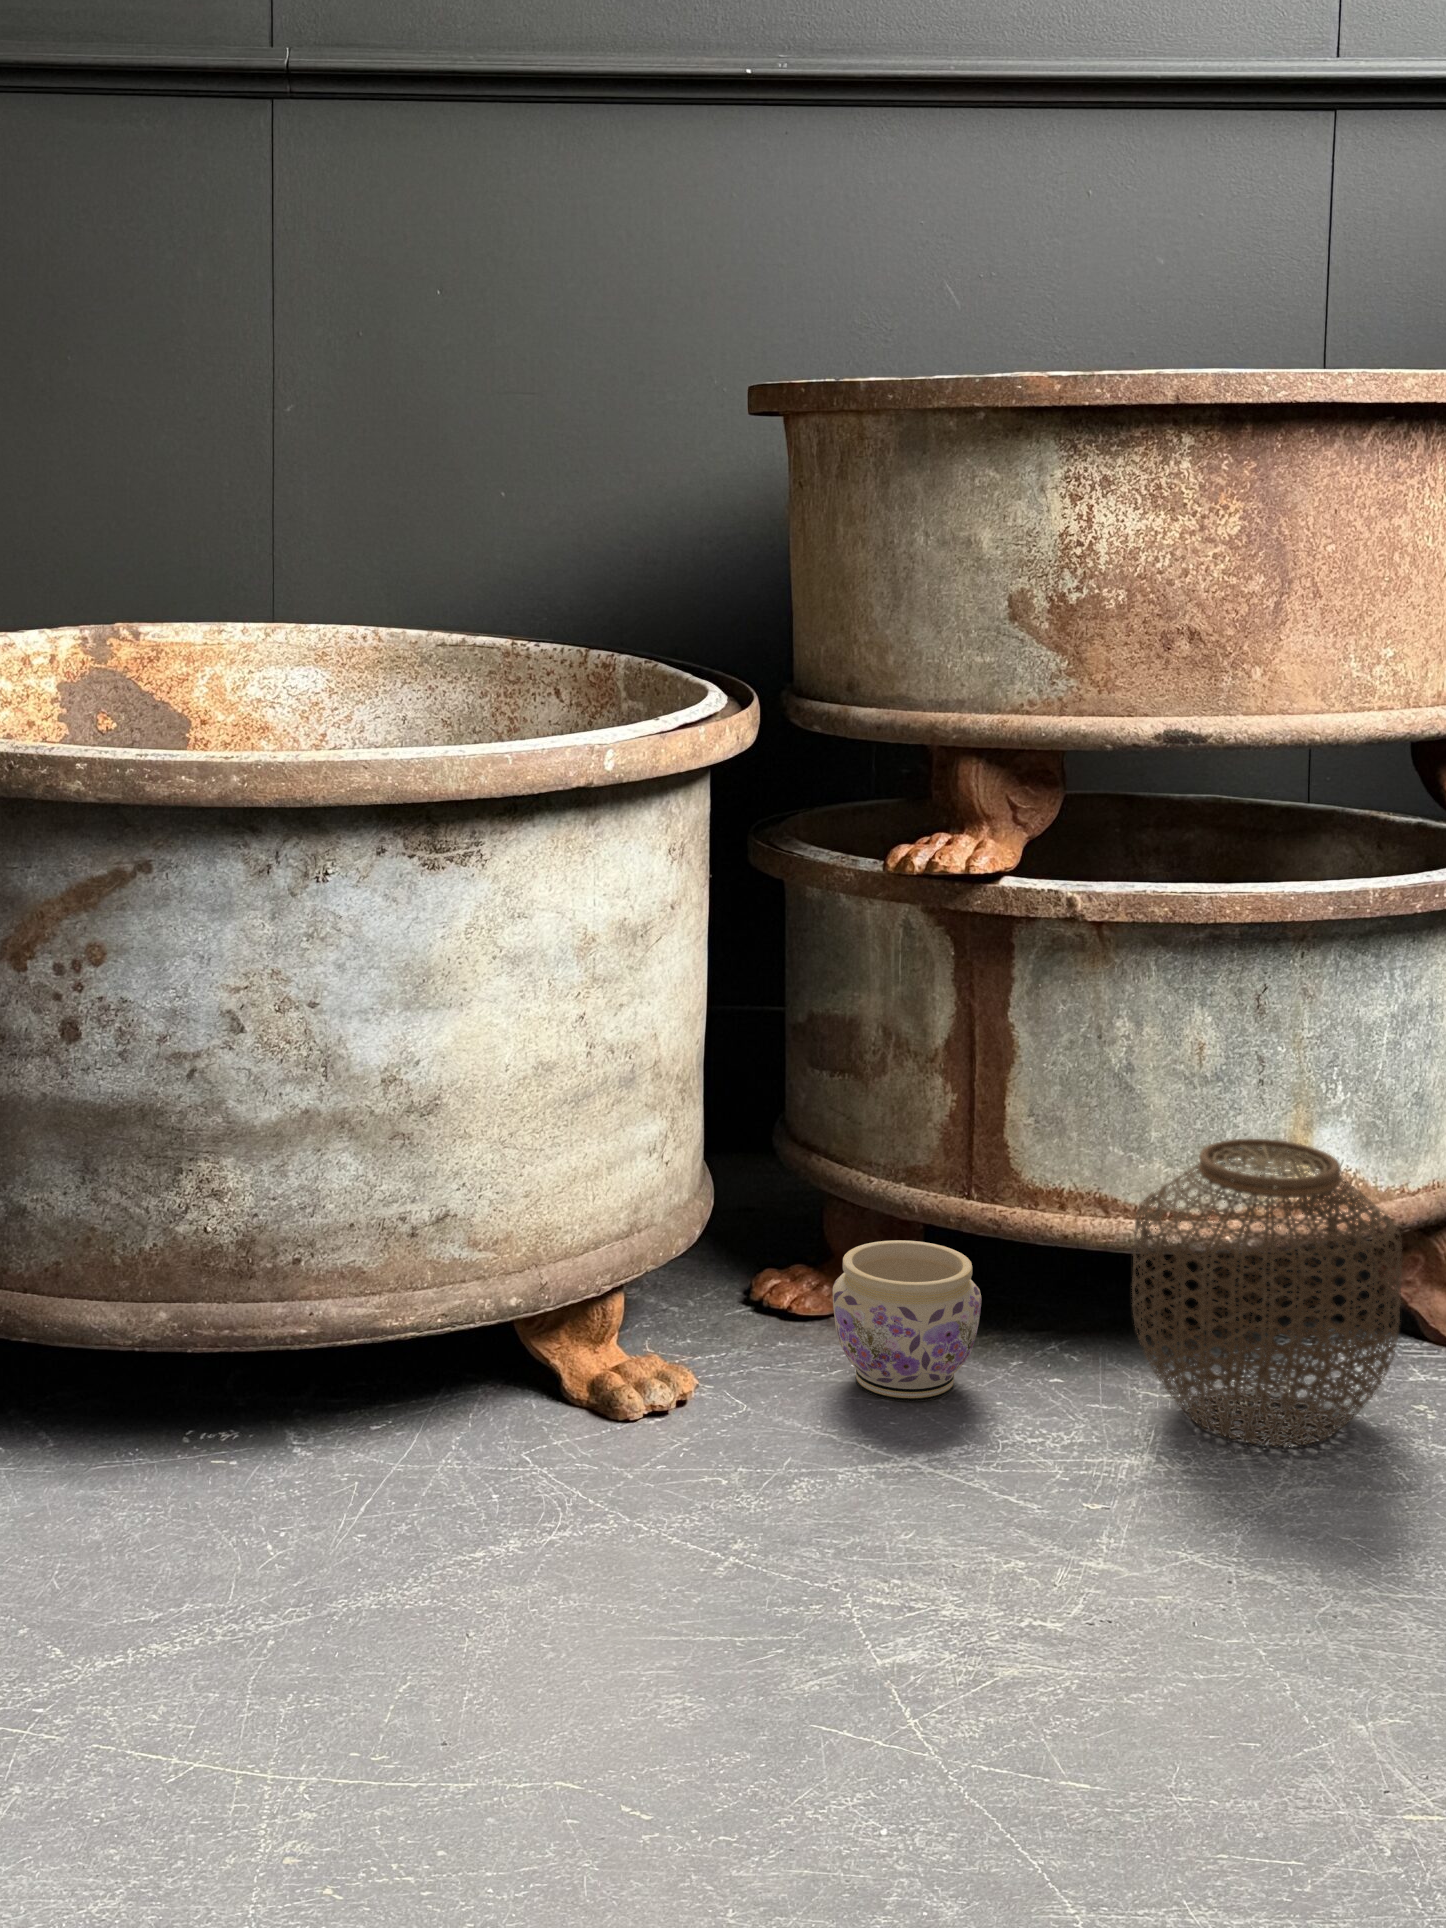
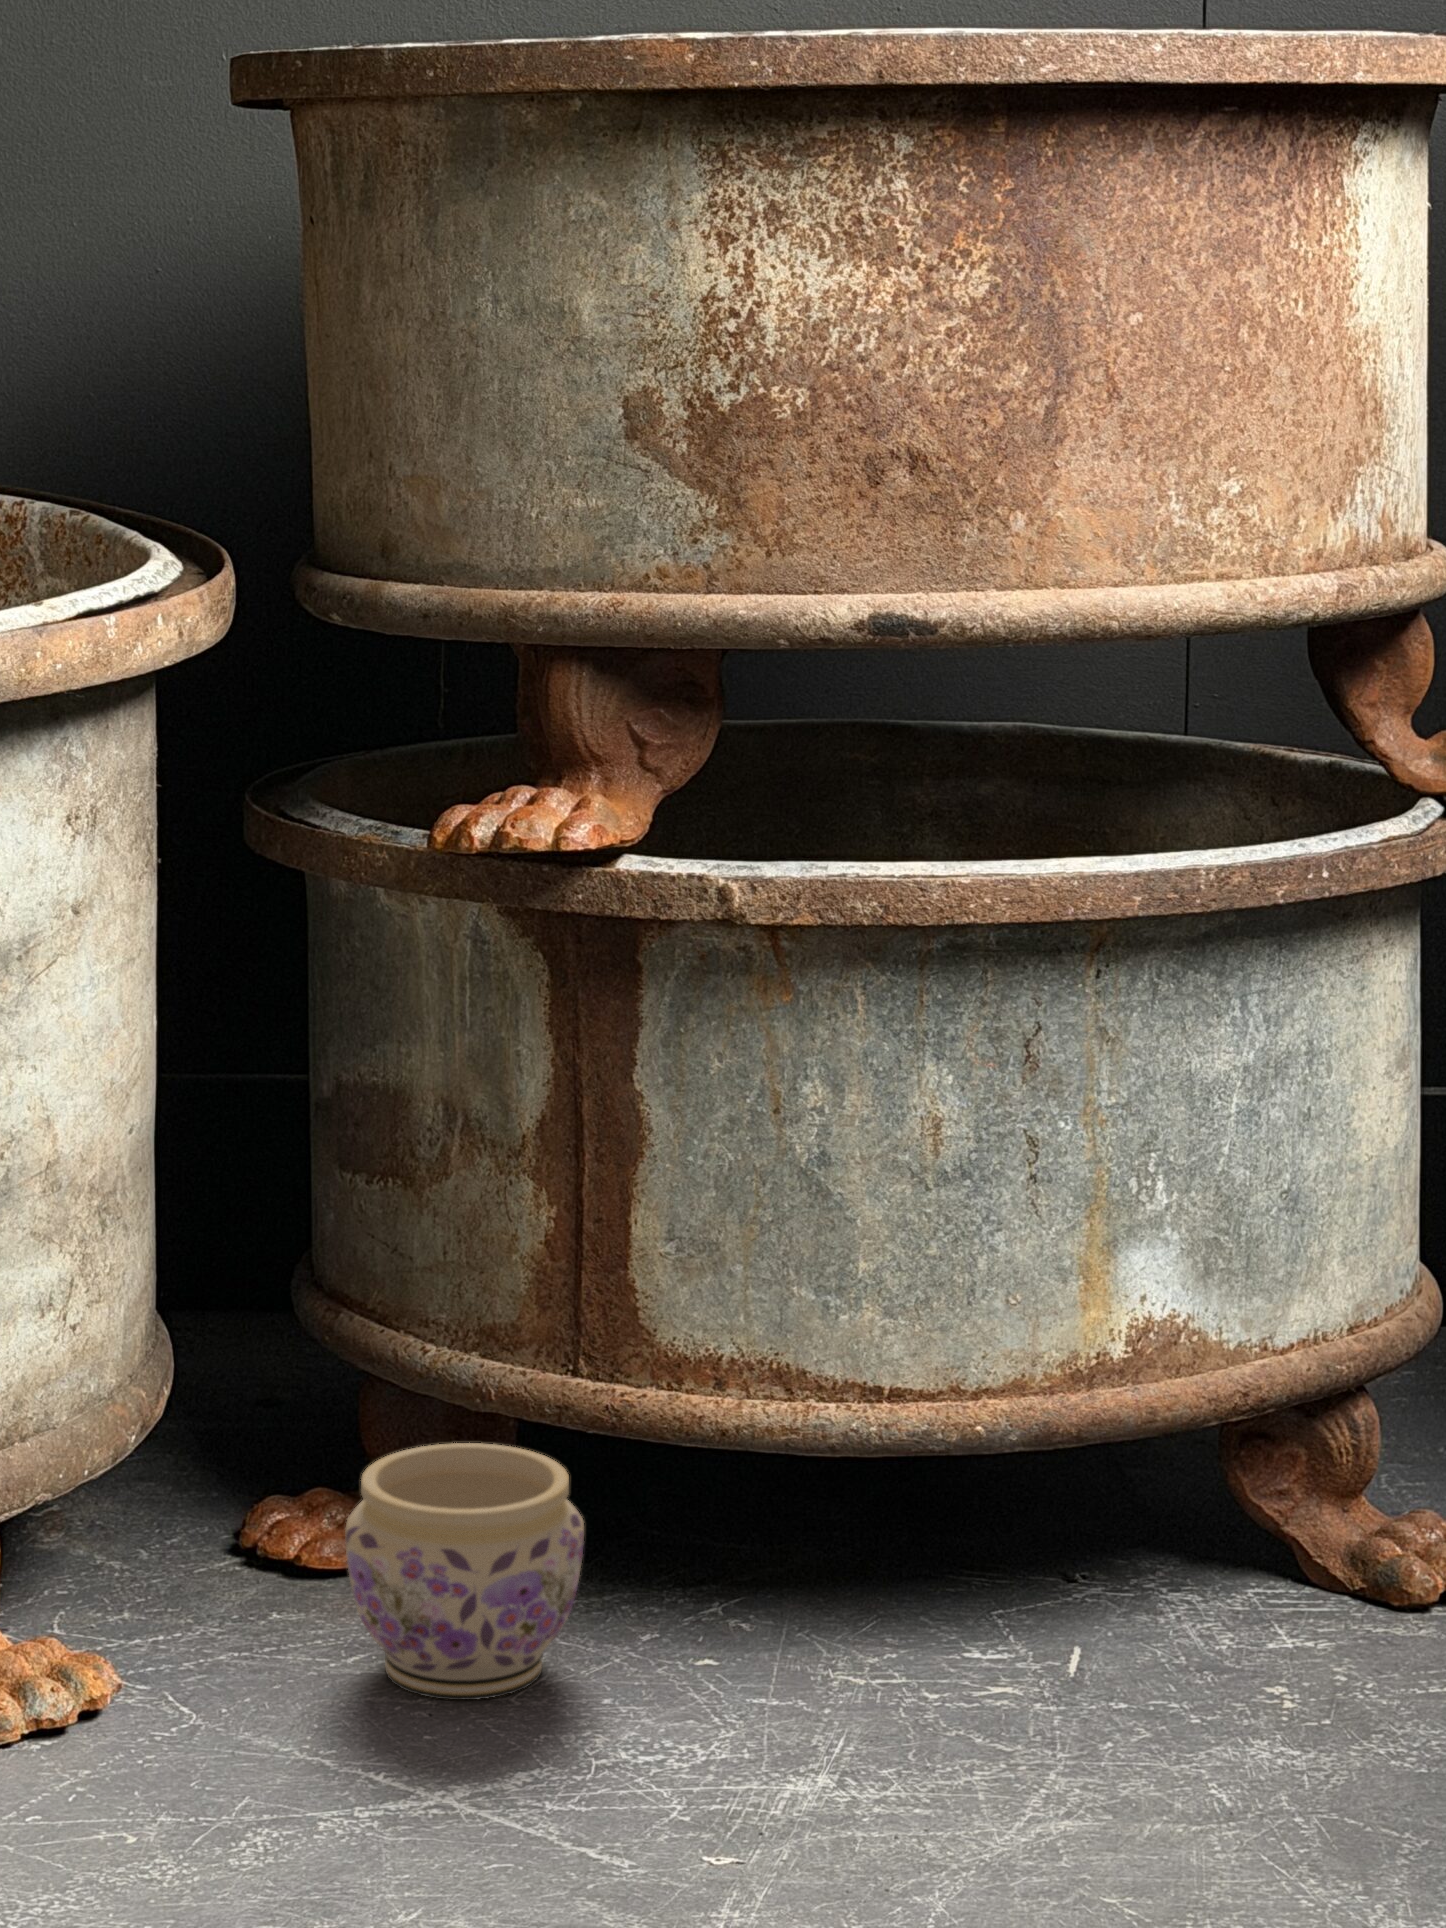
woven basket: present [1132,1139,1402,1446] -> none [819,1269,1237,1755]

